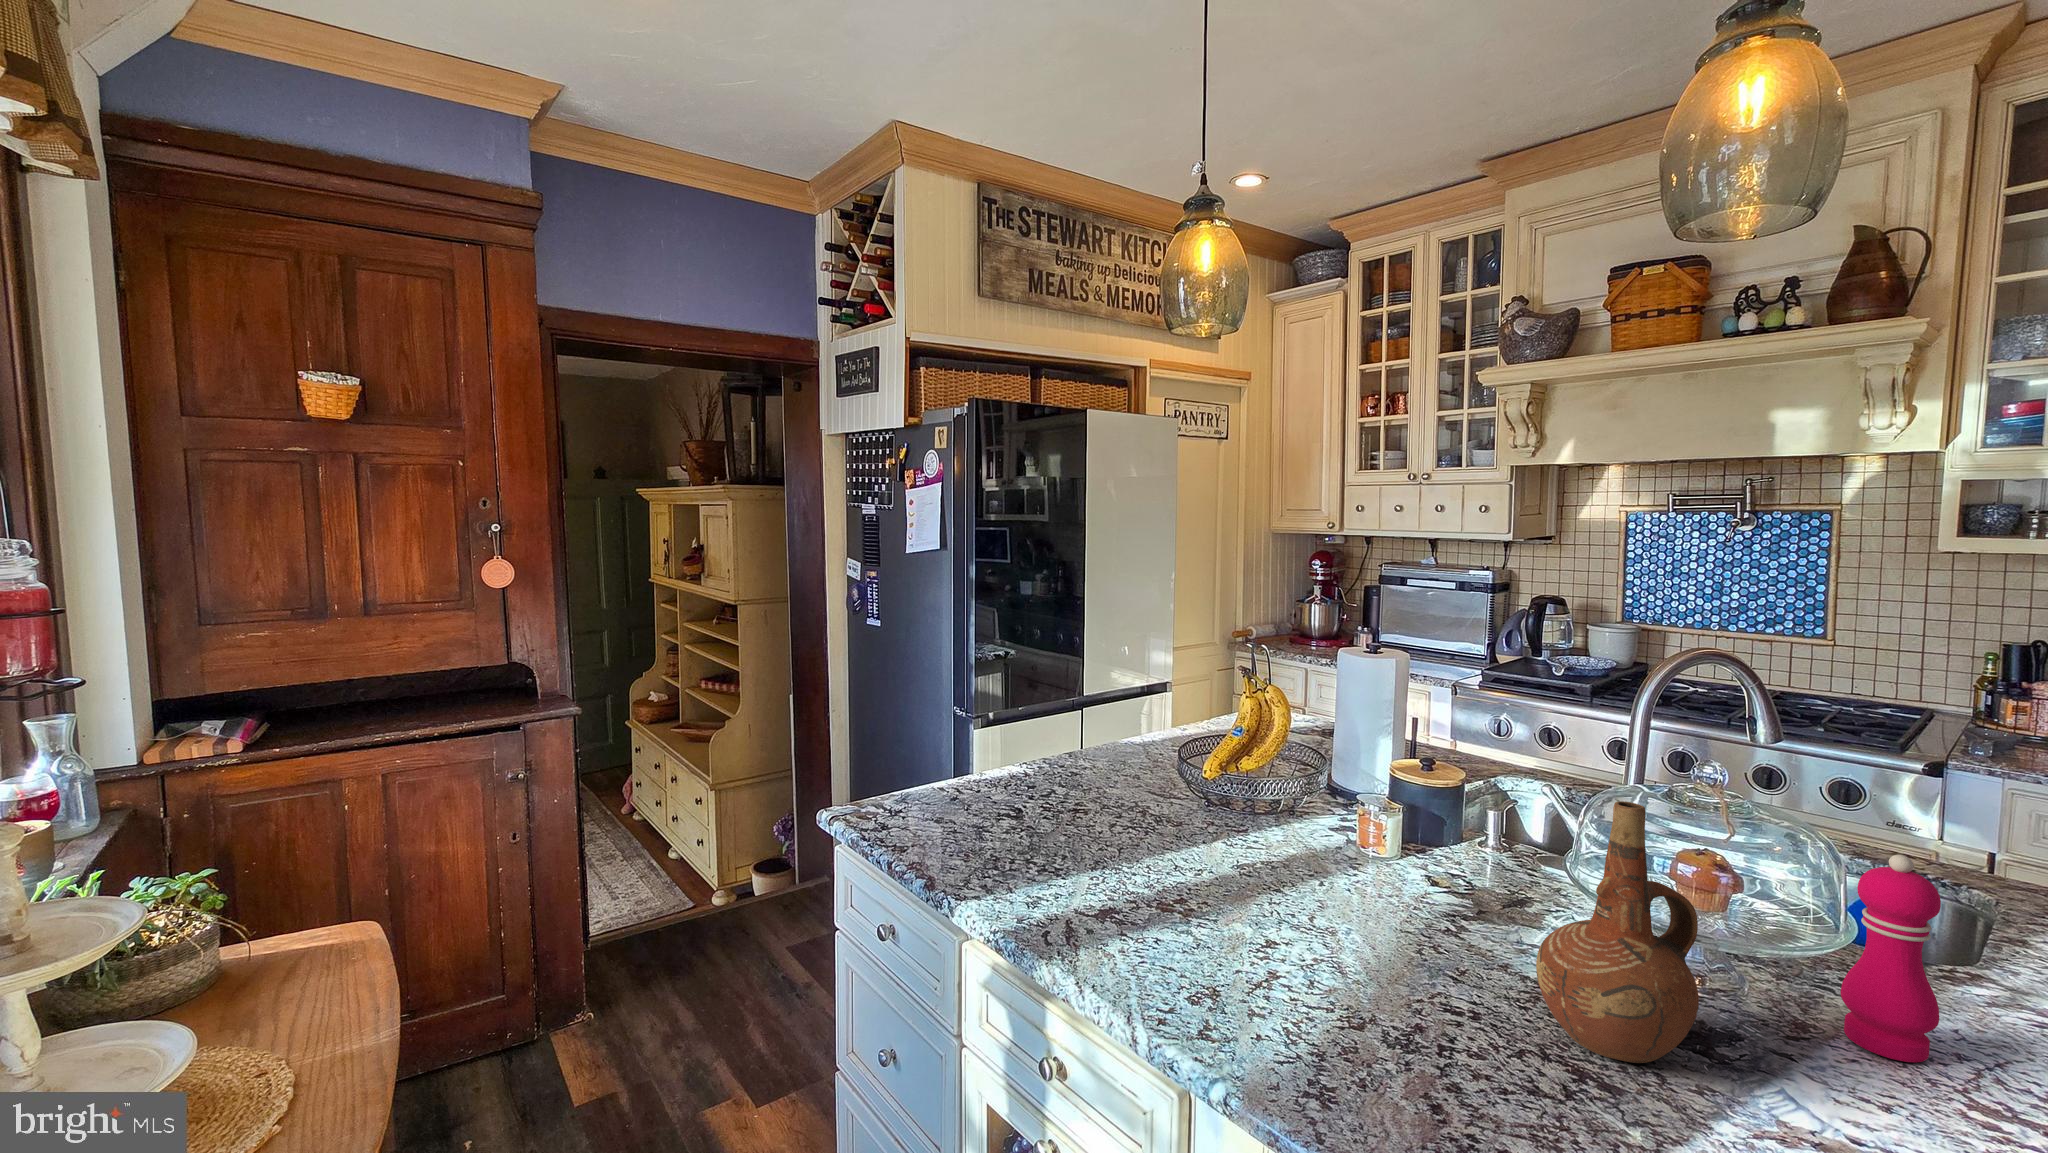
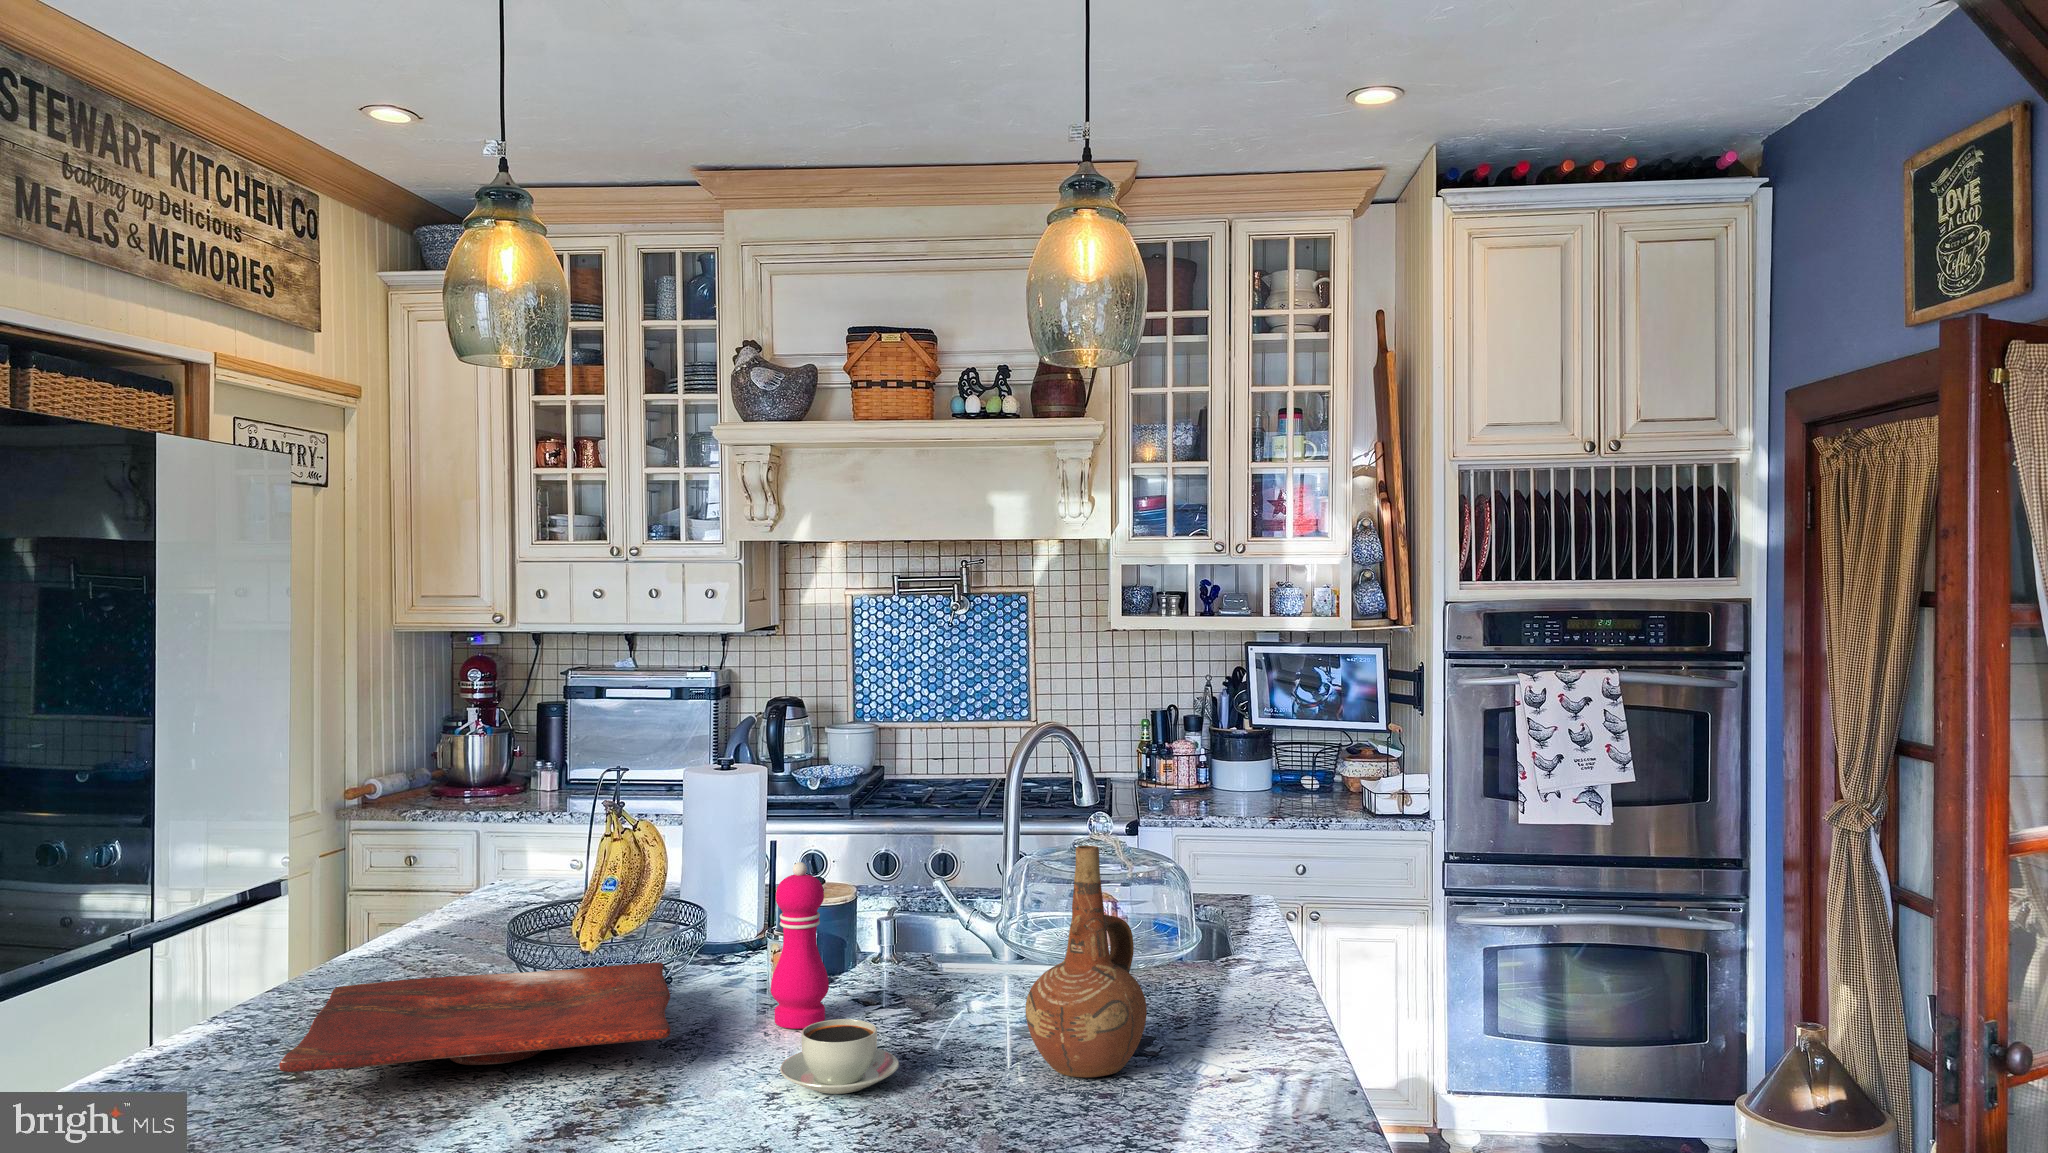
cutting board: none [979,768,1270,869] -> present [279,963,670,1072]
pepper mill: present [1841,855,1941,1063] -> present [771,862,829,1029]
coffee cup: none [1284,897,1397,971] -> present [780,1019,899,1094]

